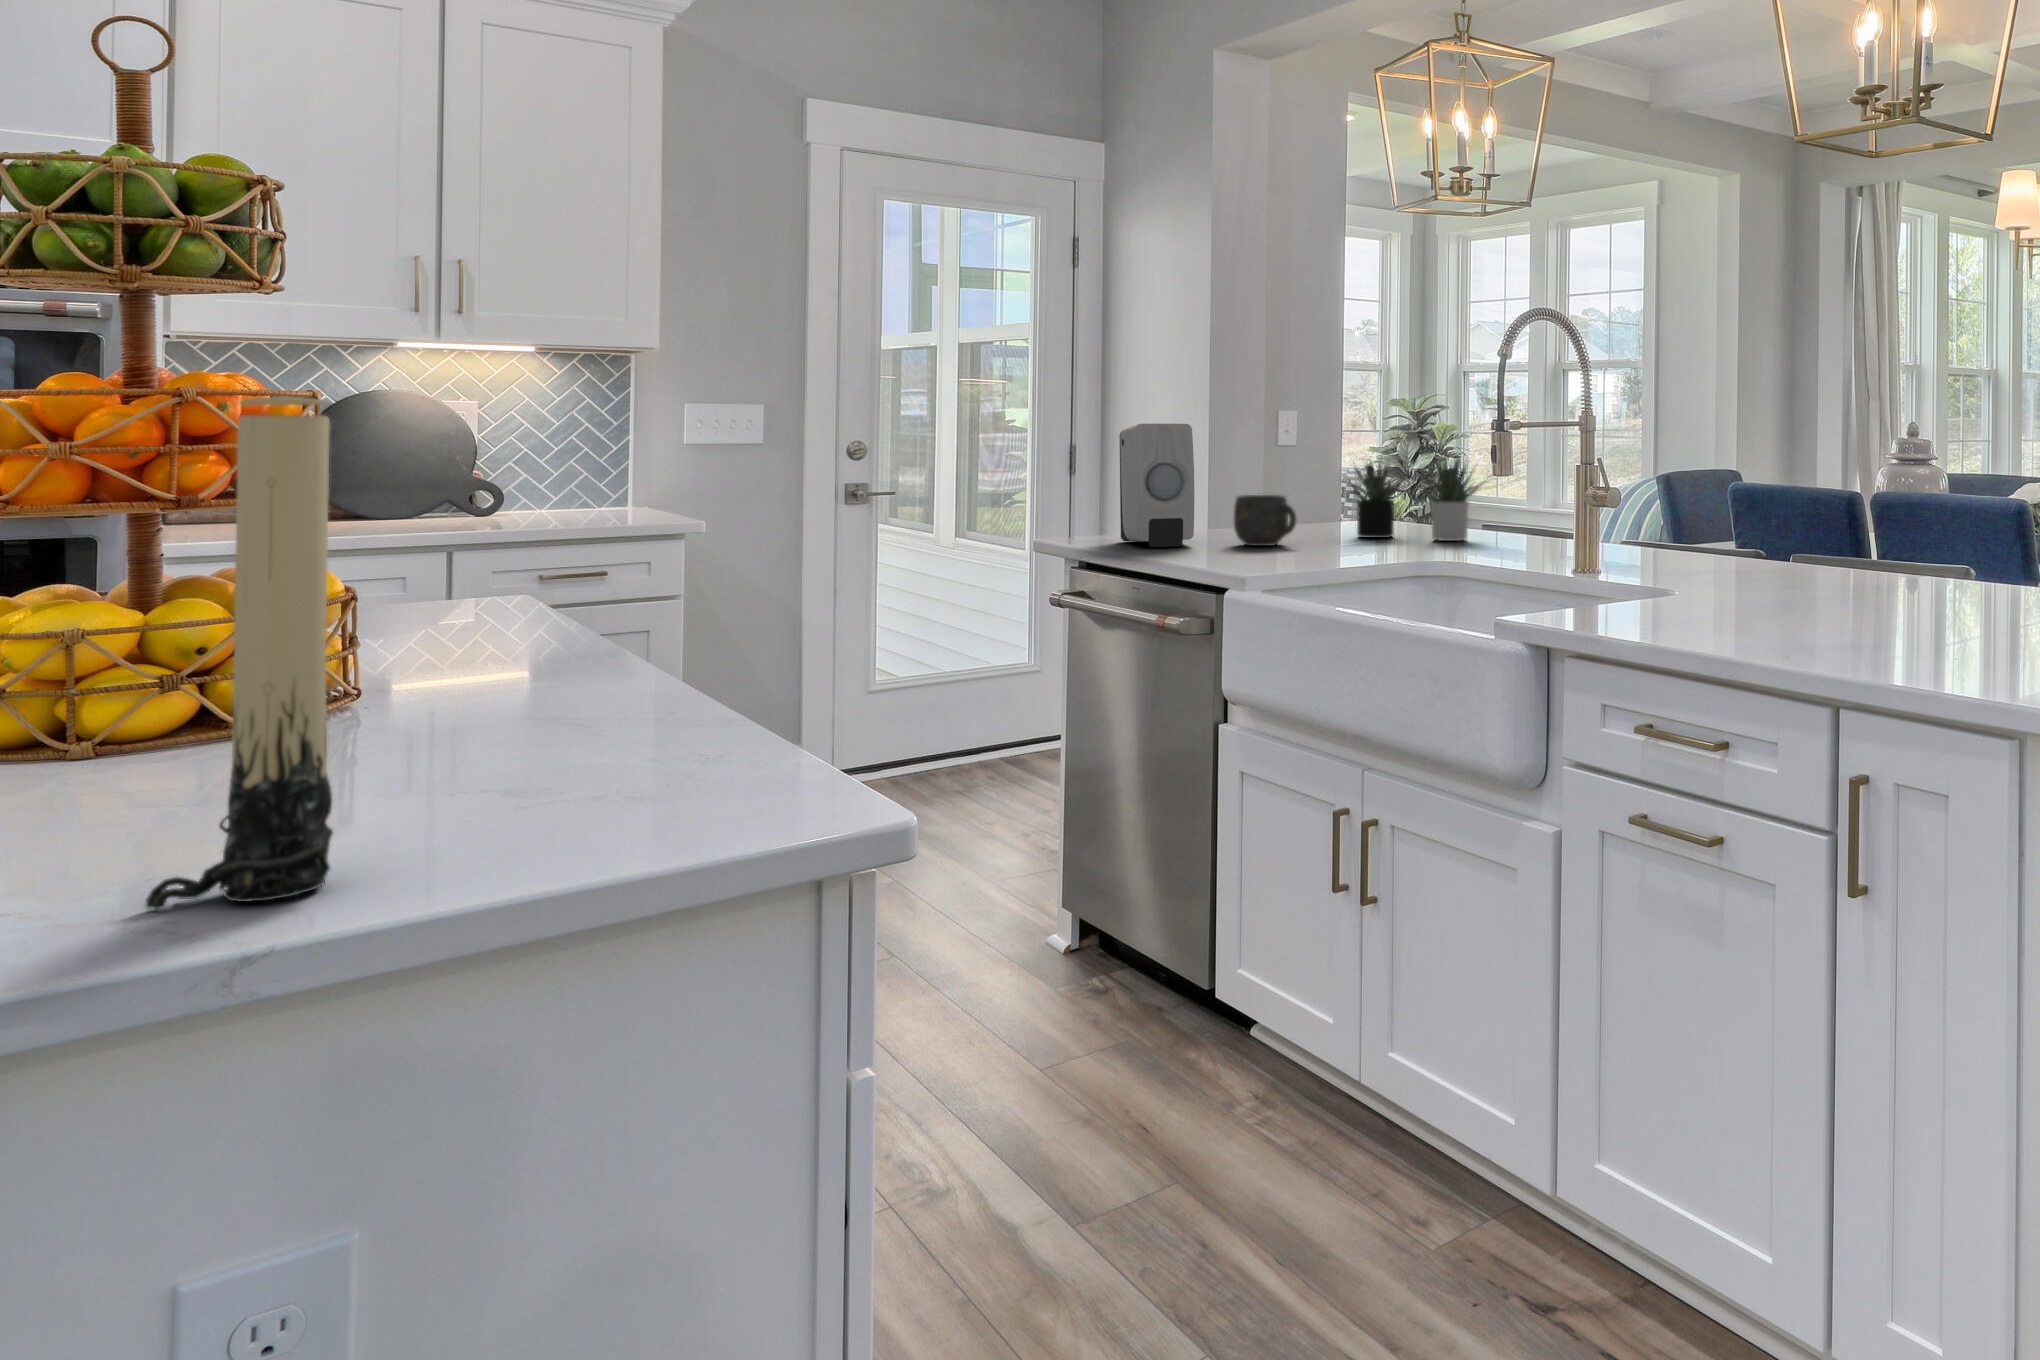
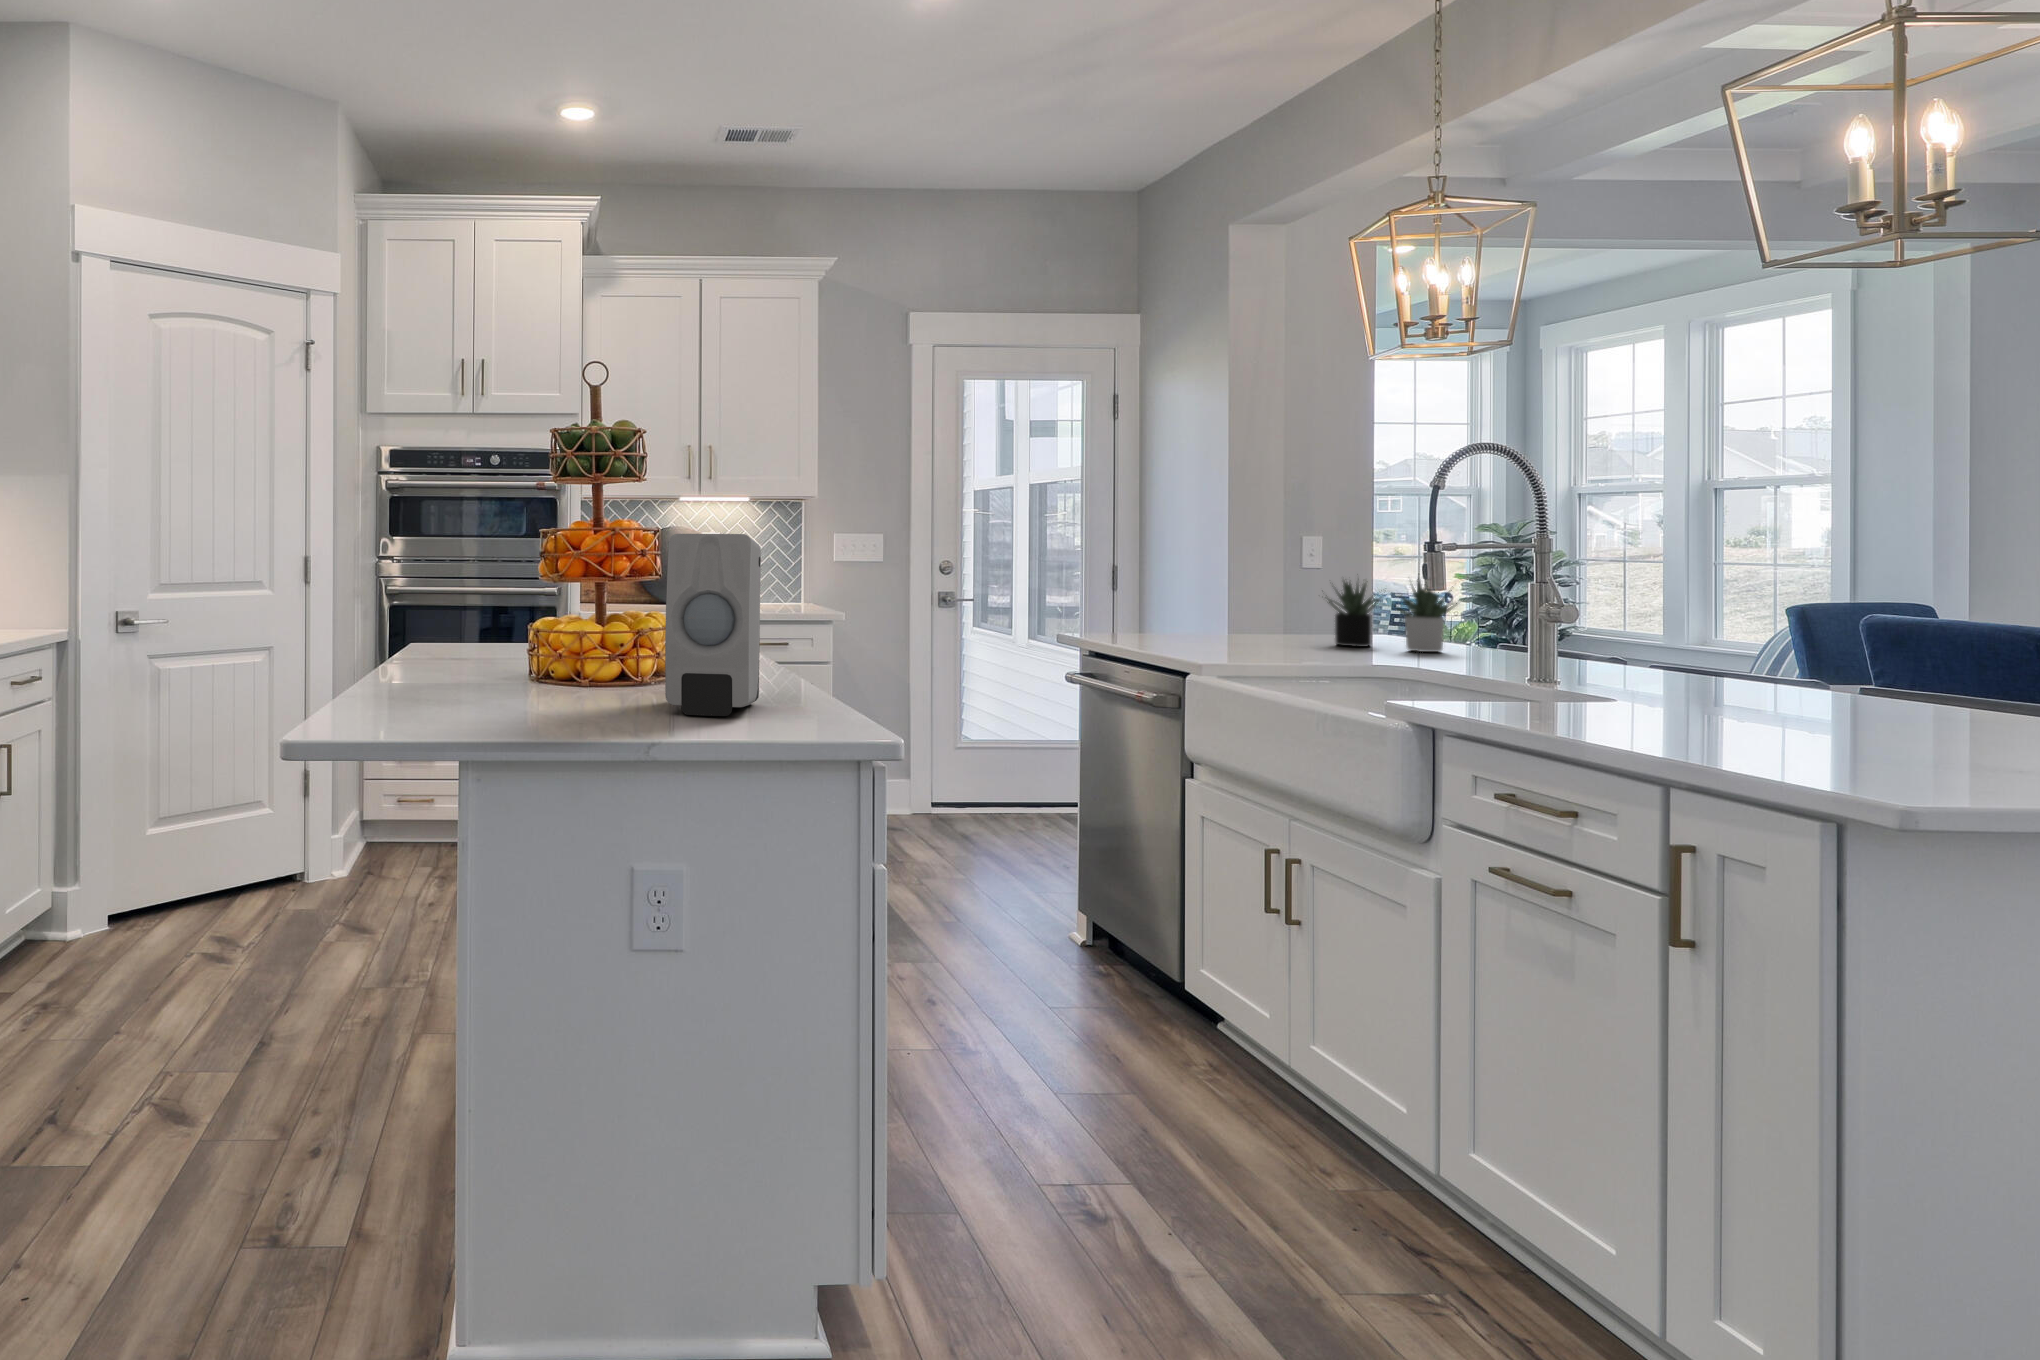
candle: present [146,396,333,909] -> none [617,533,671,727]
soap dispenser: present [1120,424,1194,547] -> present [665,534,761,716]
mug: present [1234,495,1296,546] -> none [1216,606,1270,647]

